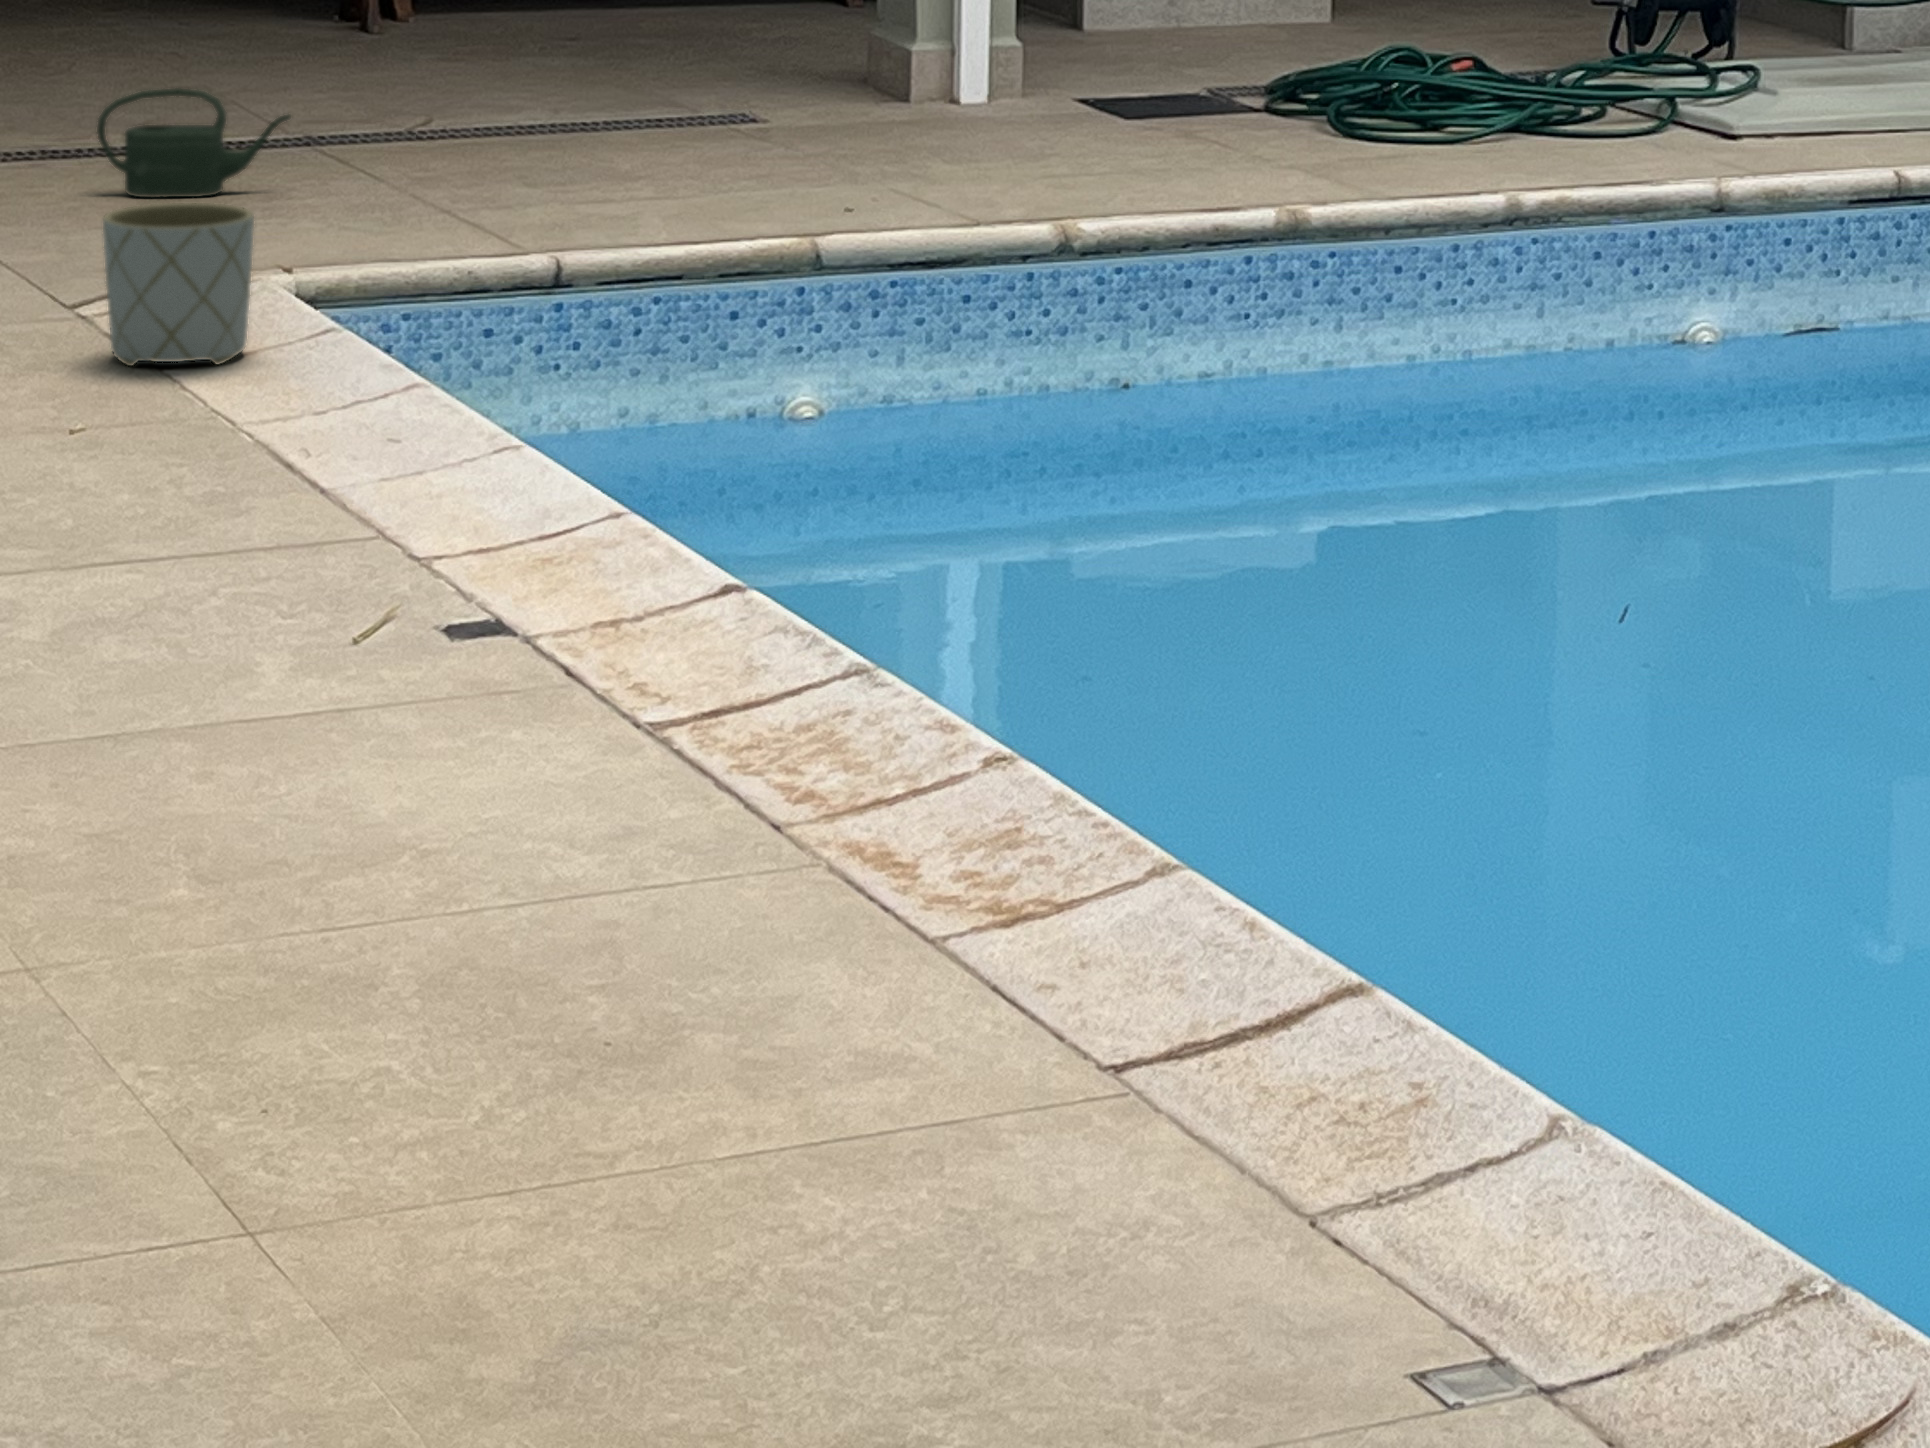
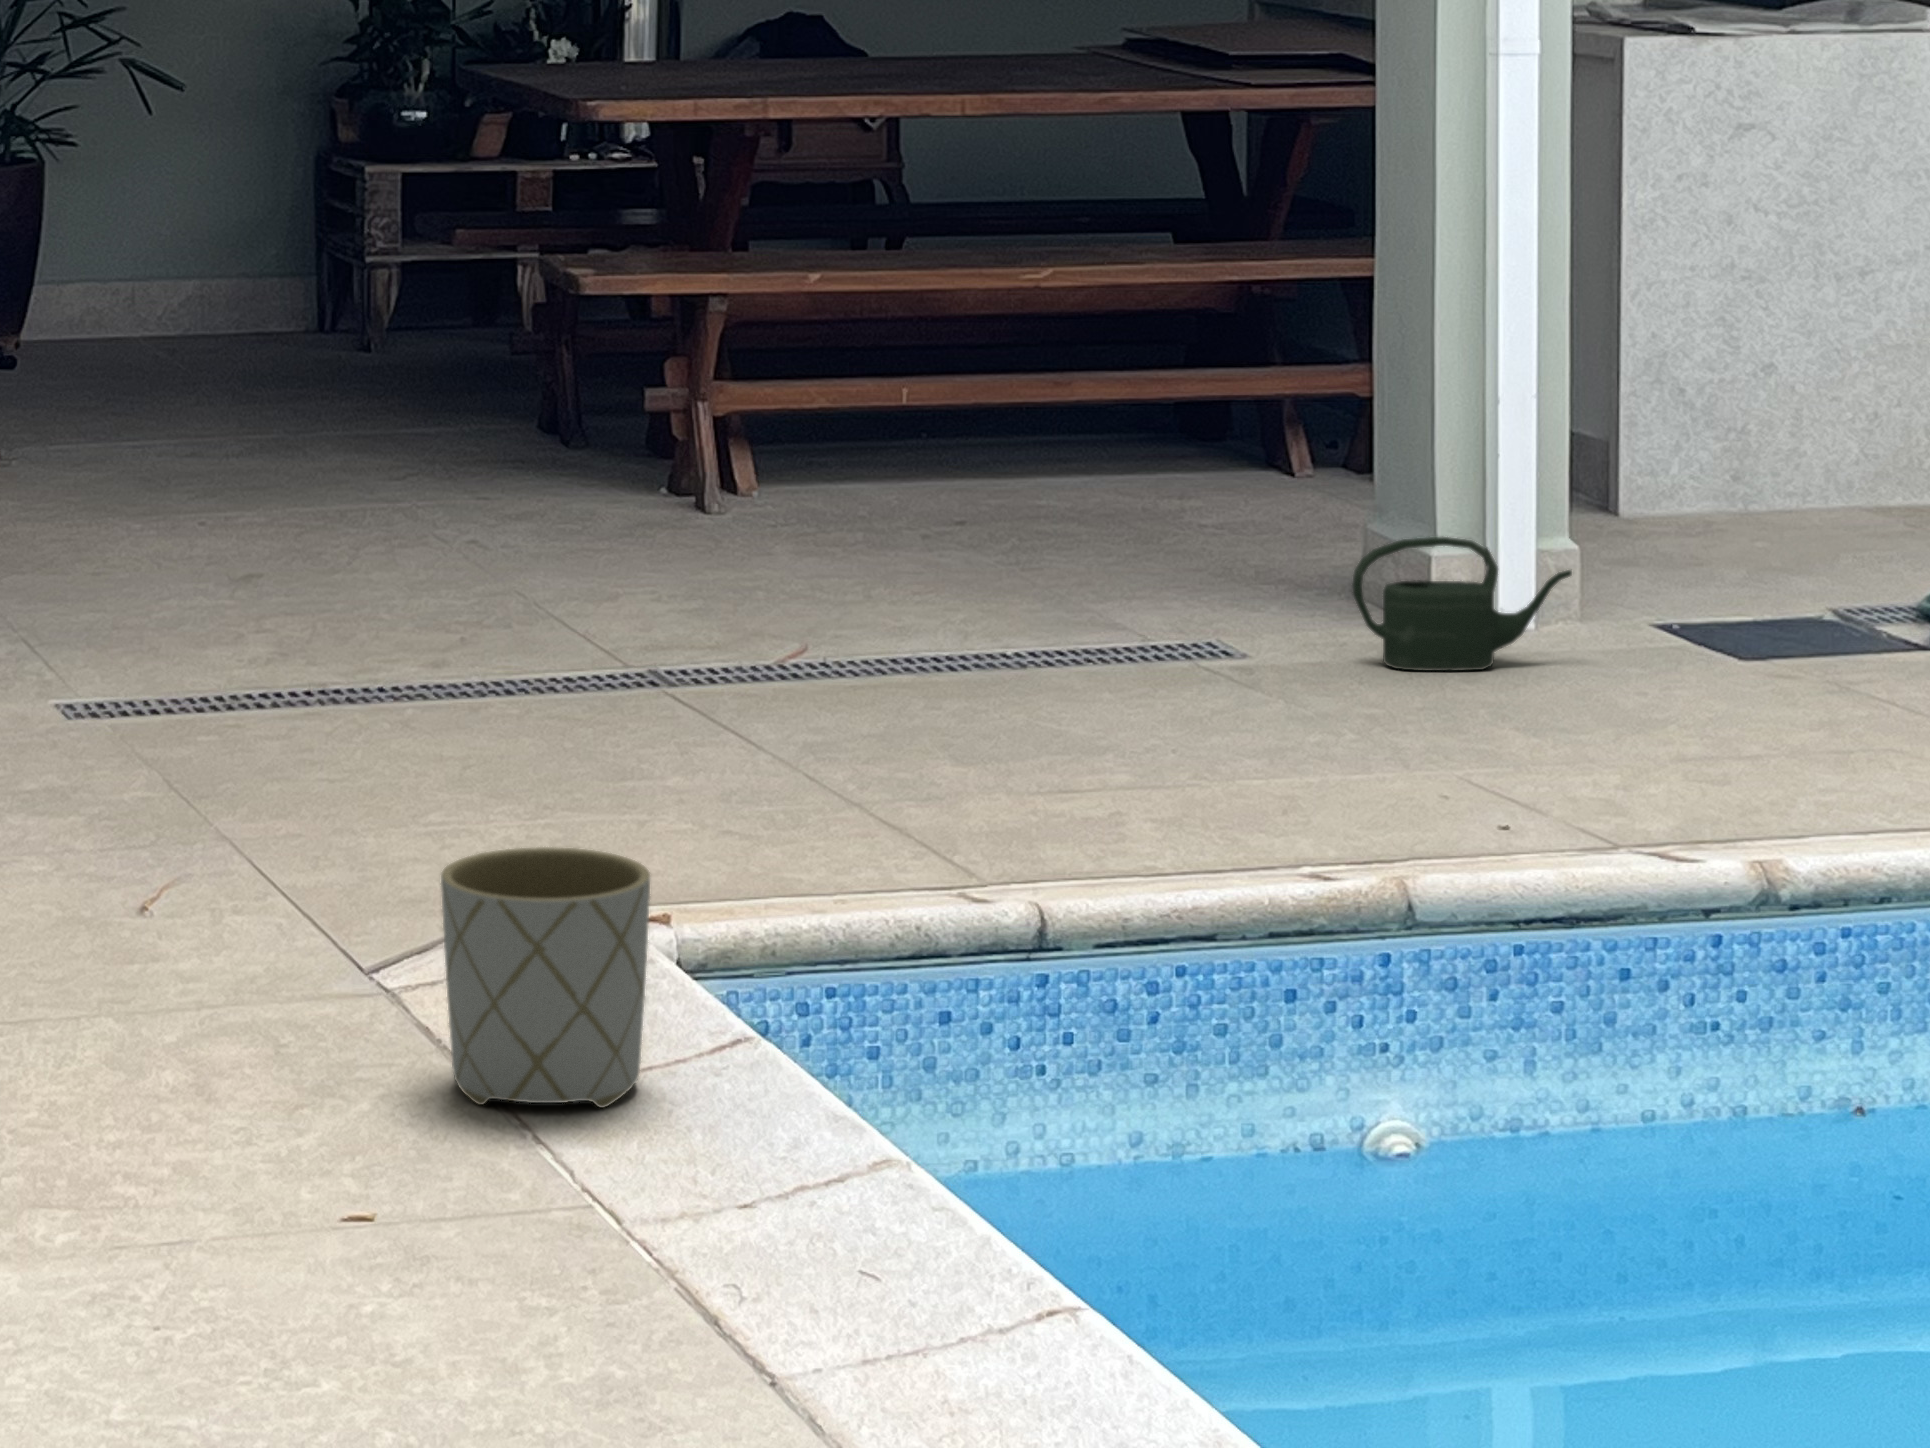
watering can: present [97,88,290,198] -> present [1352,537,1572,671]

